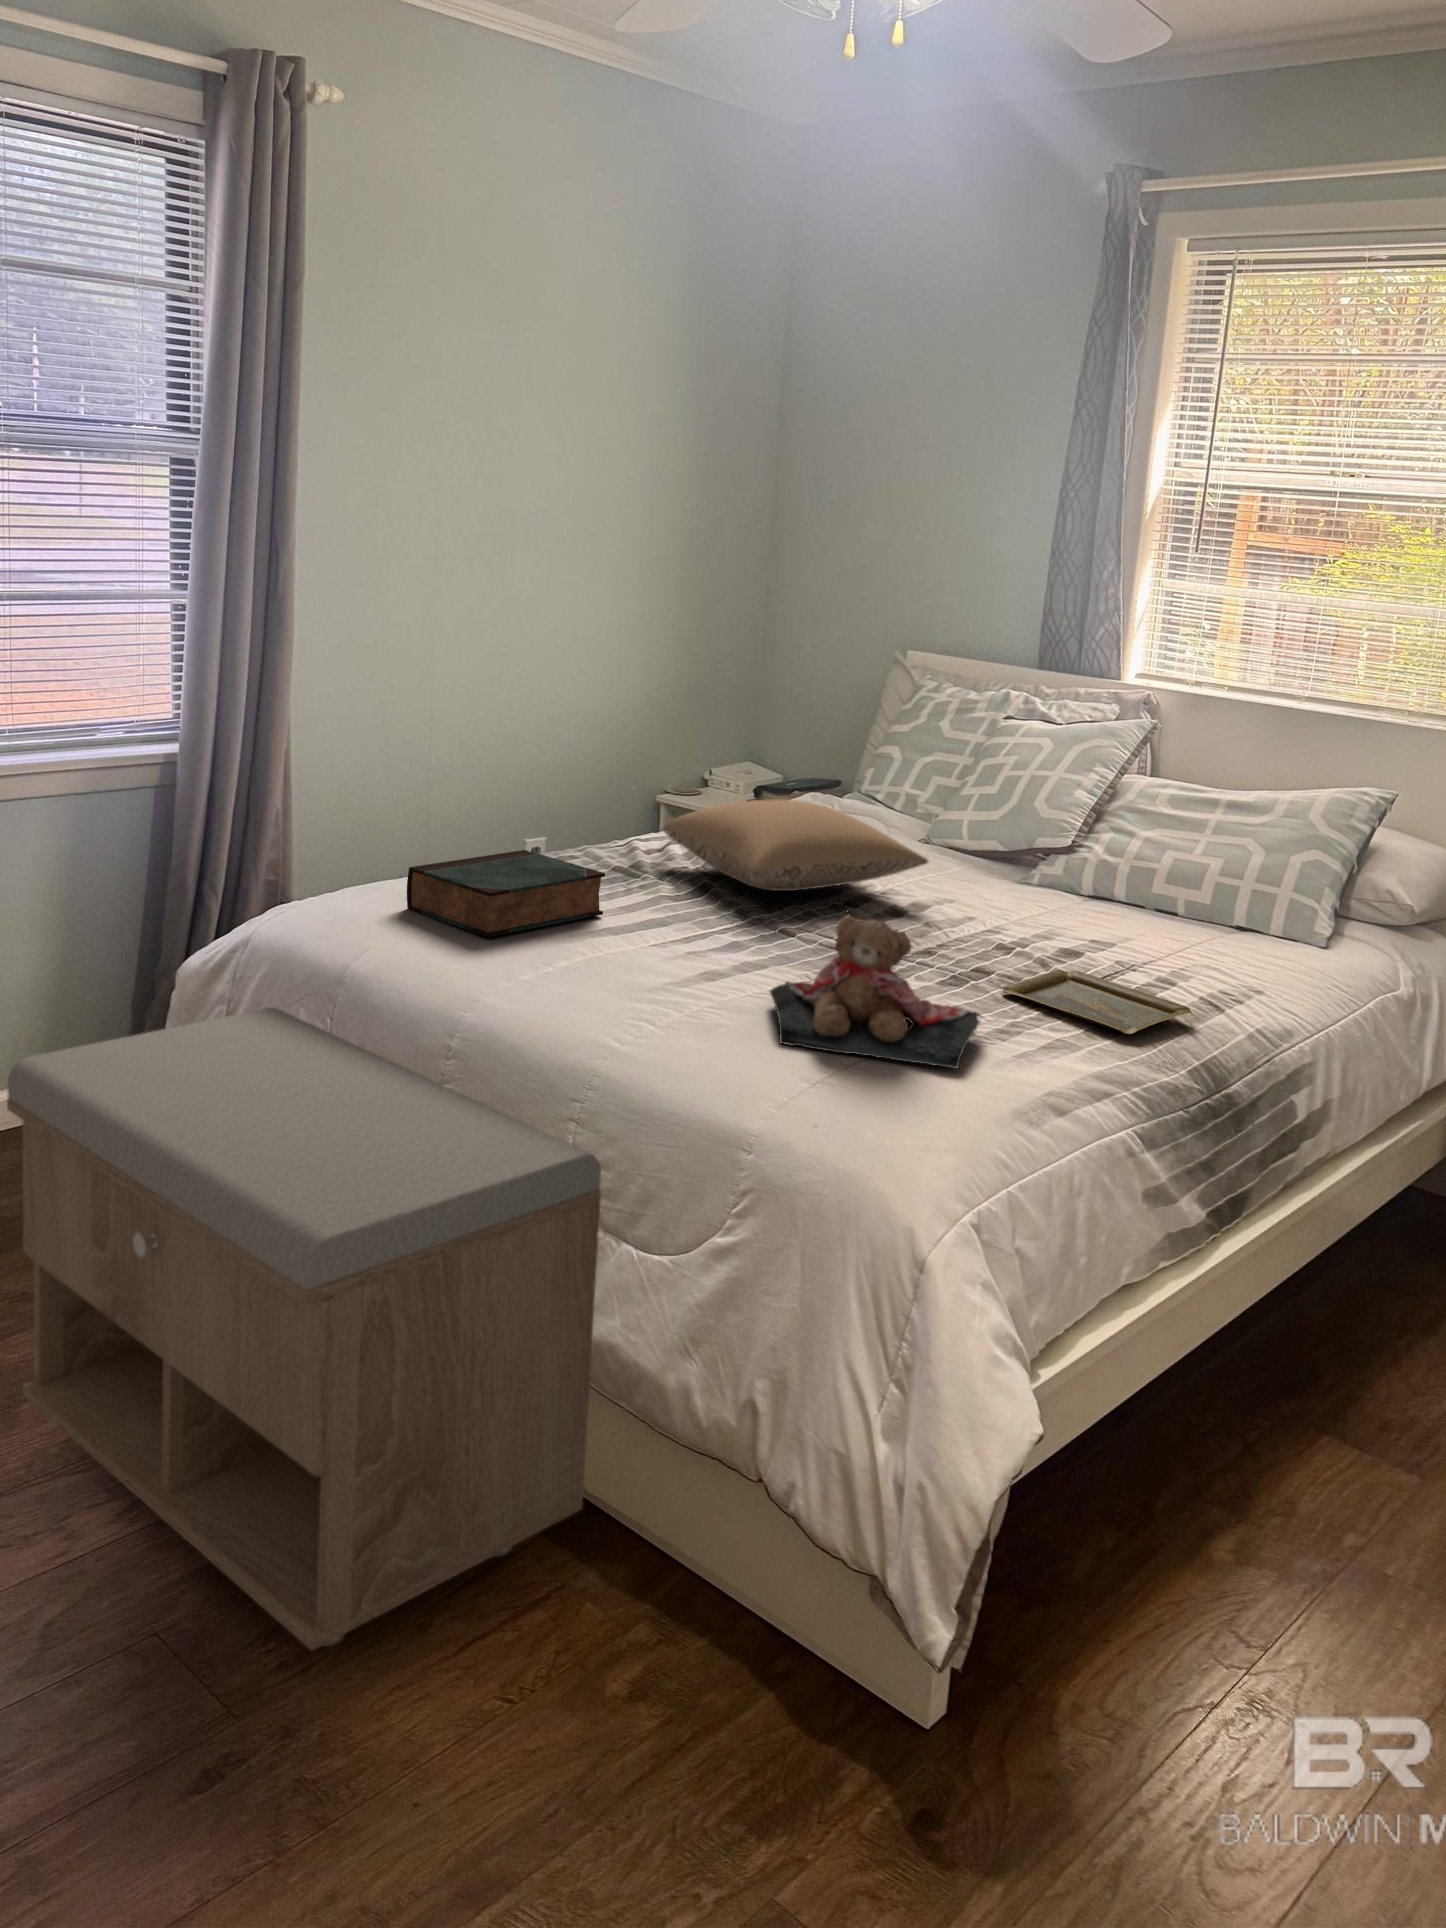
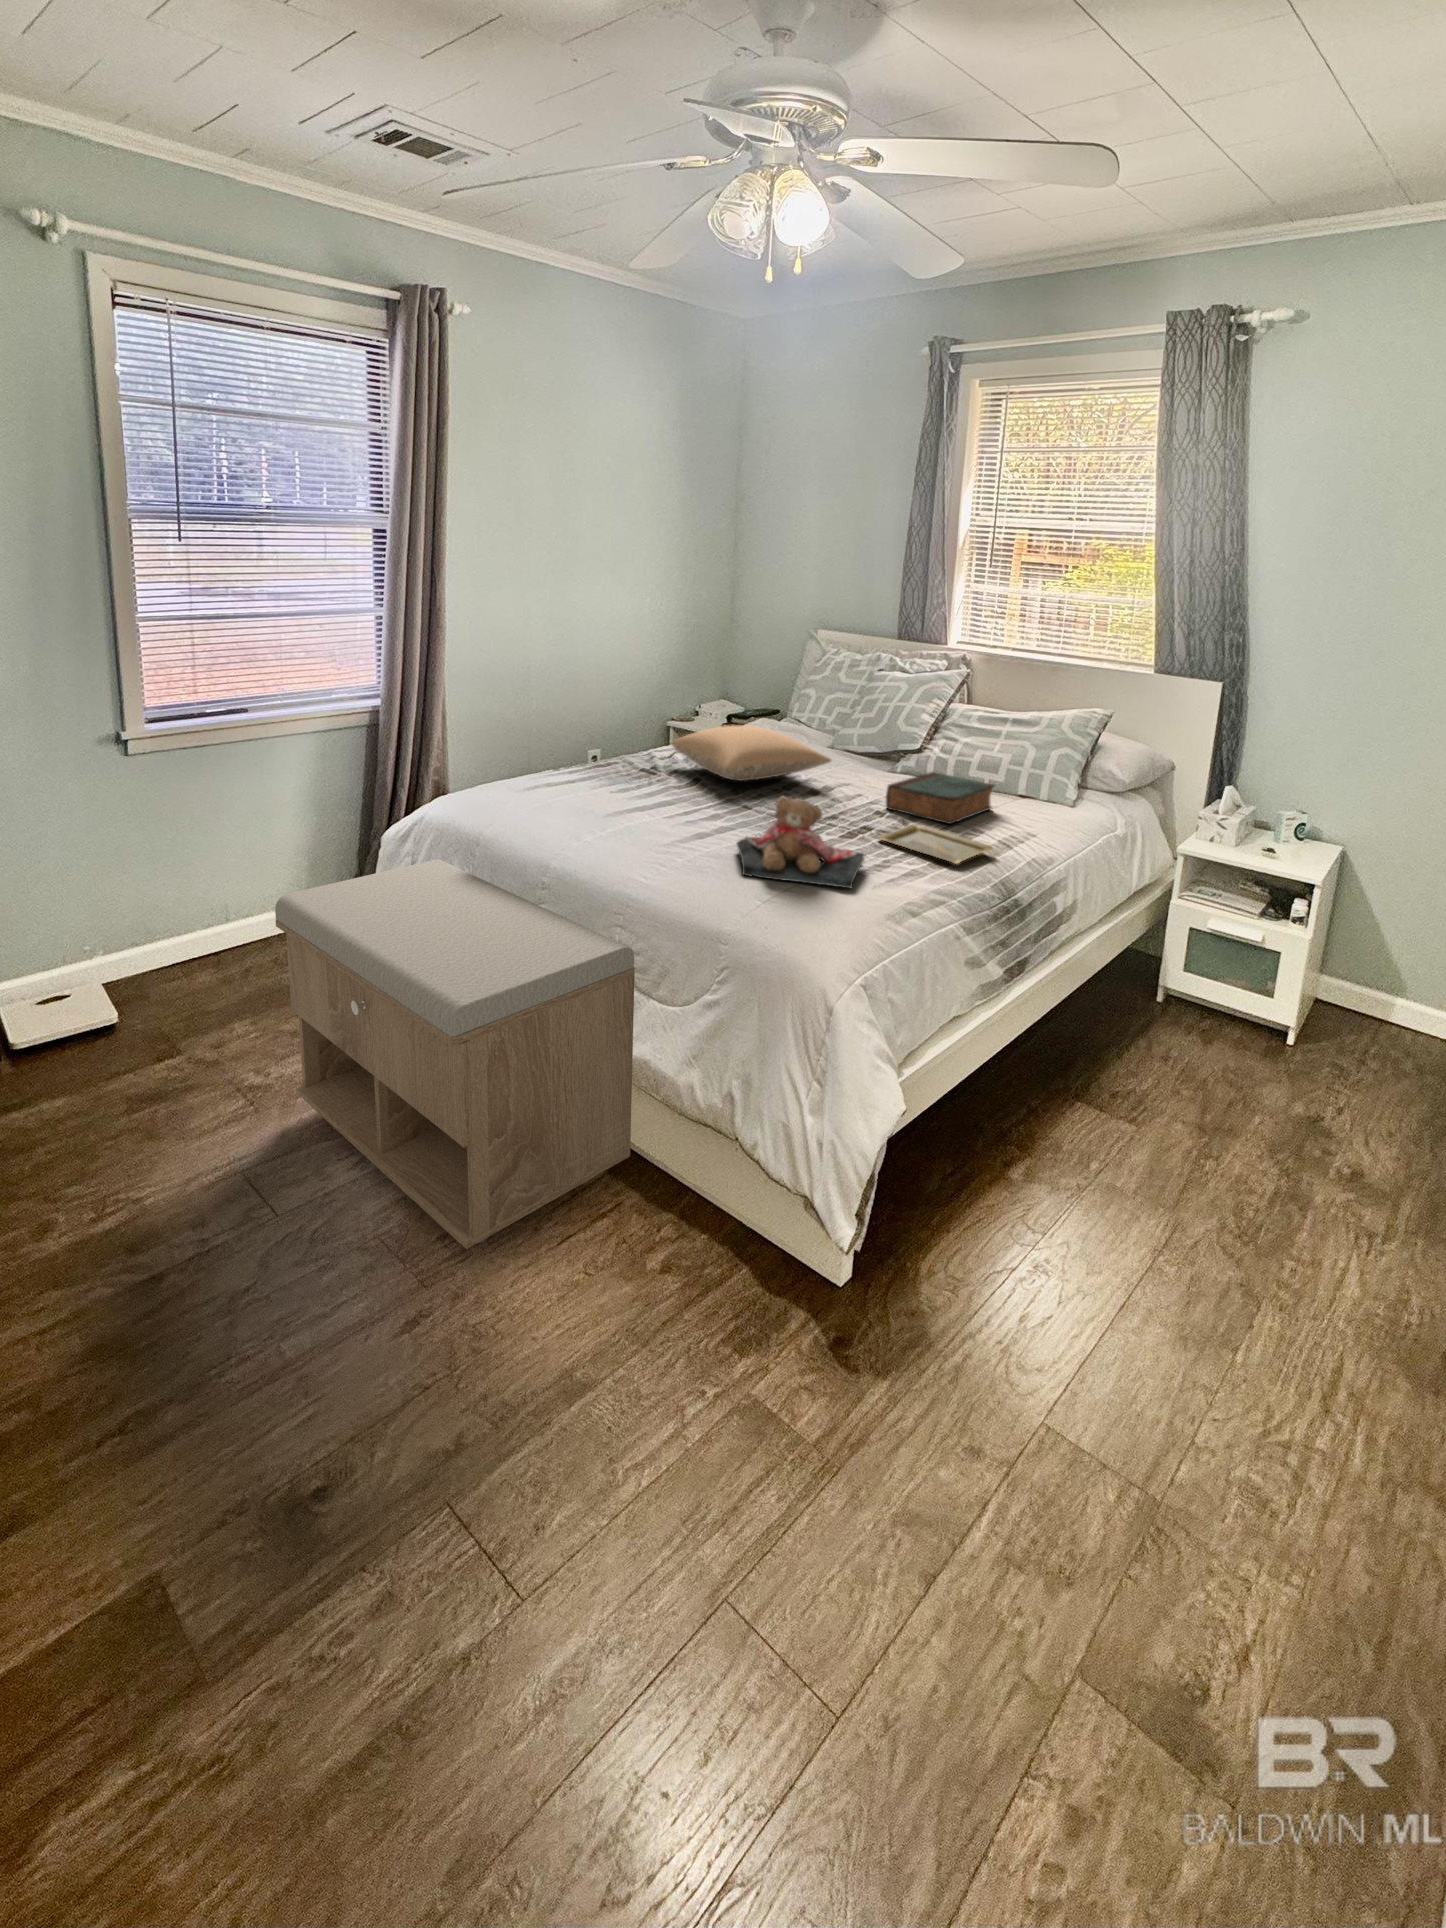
book: present [407,850,605,937] -> present [886,772,994,824]

